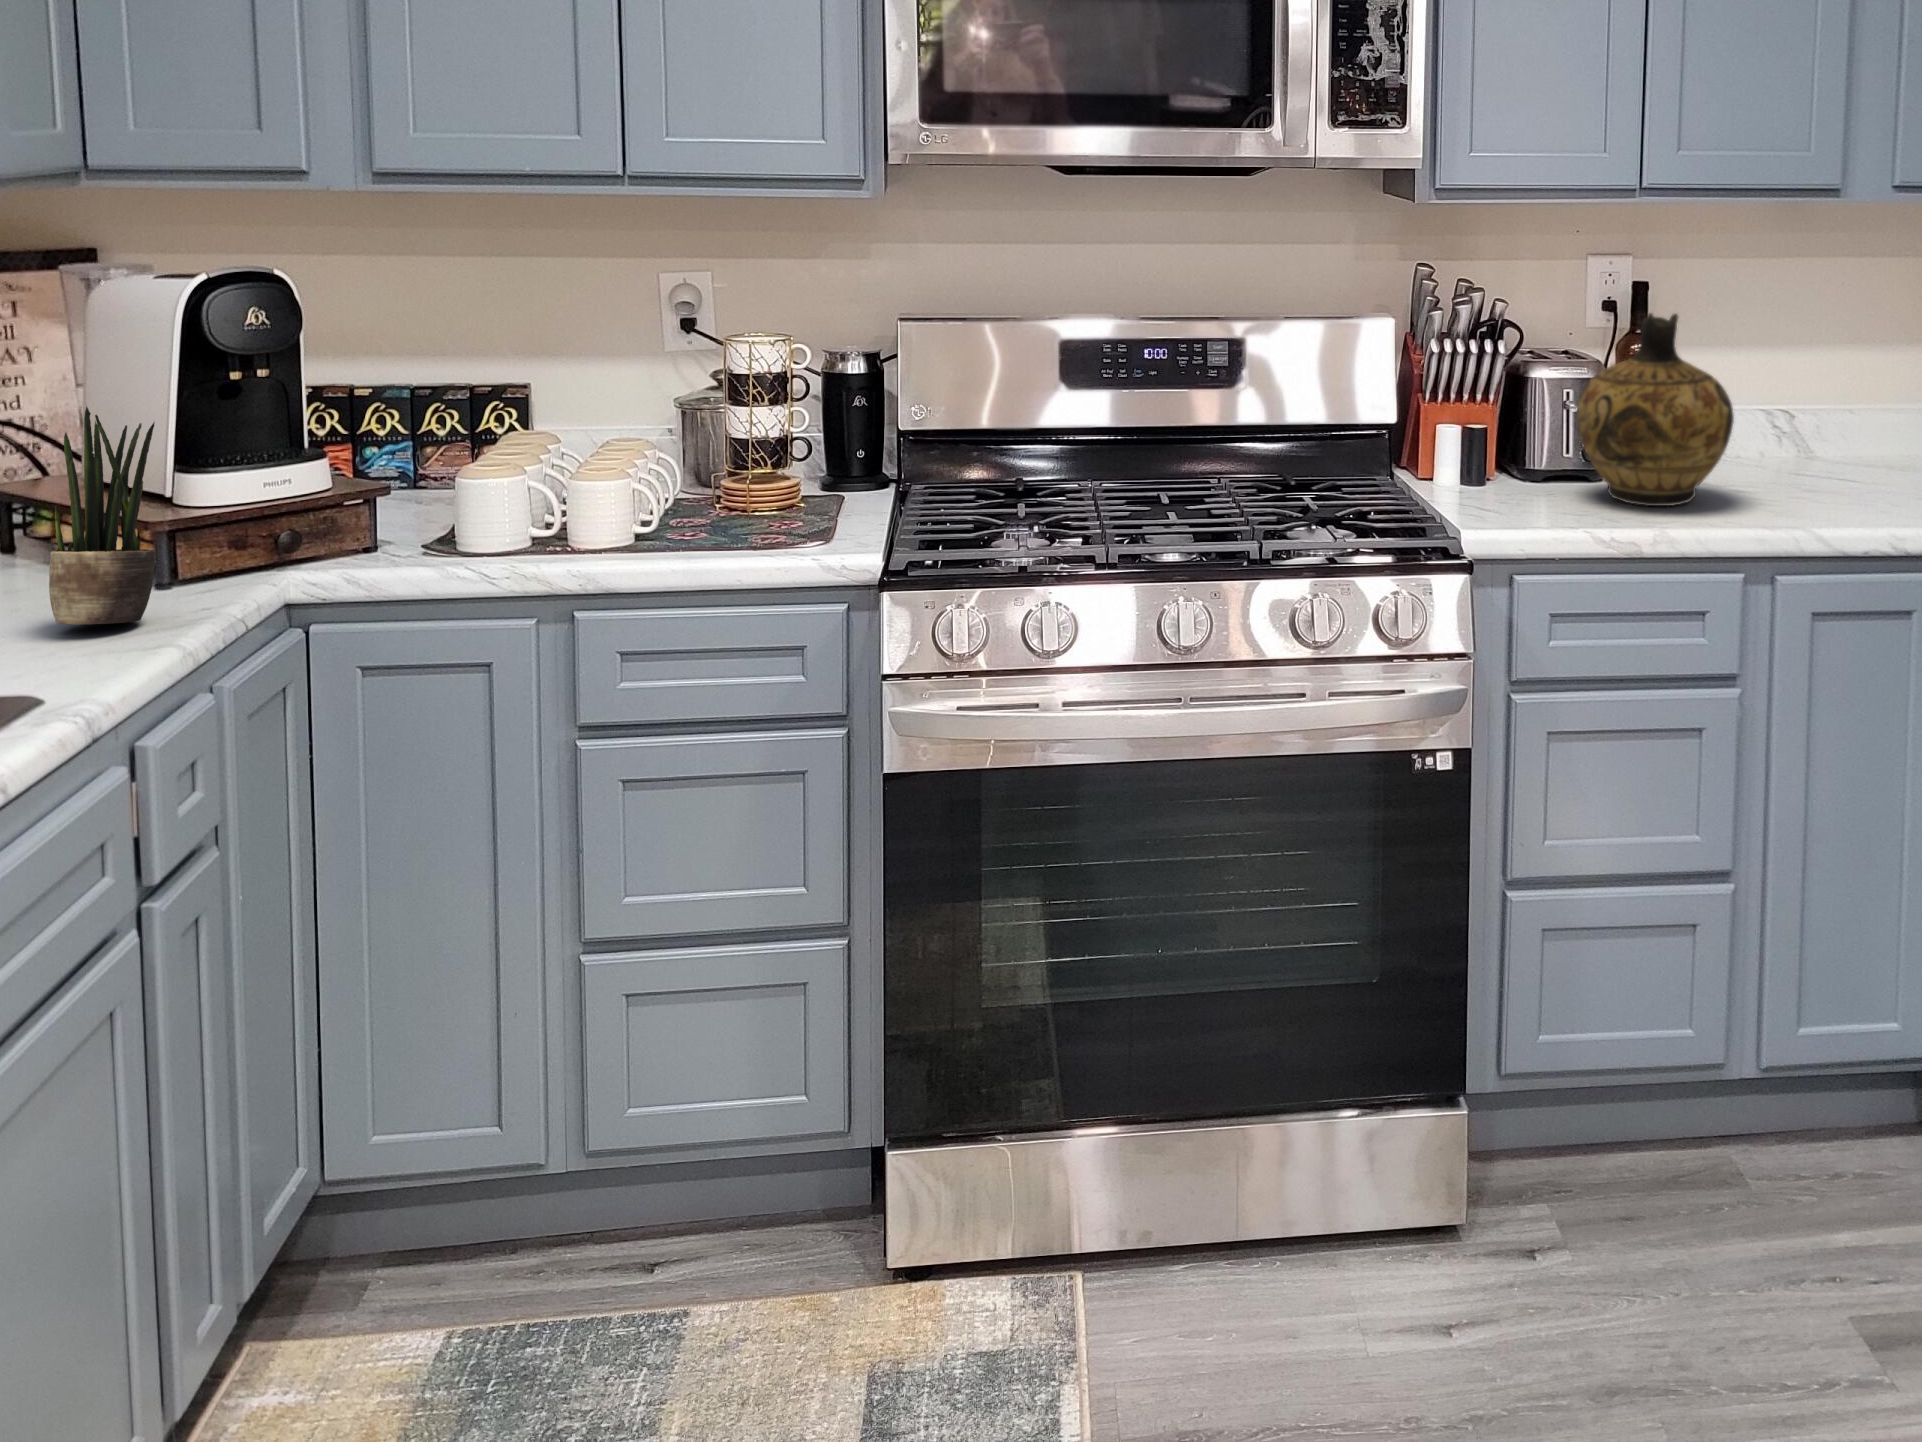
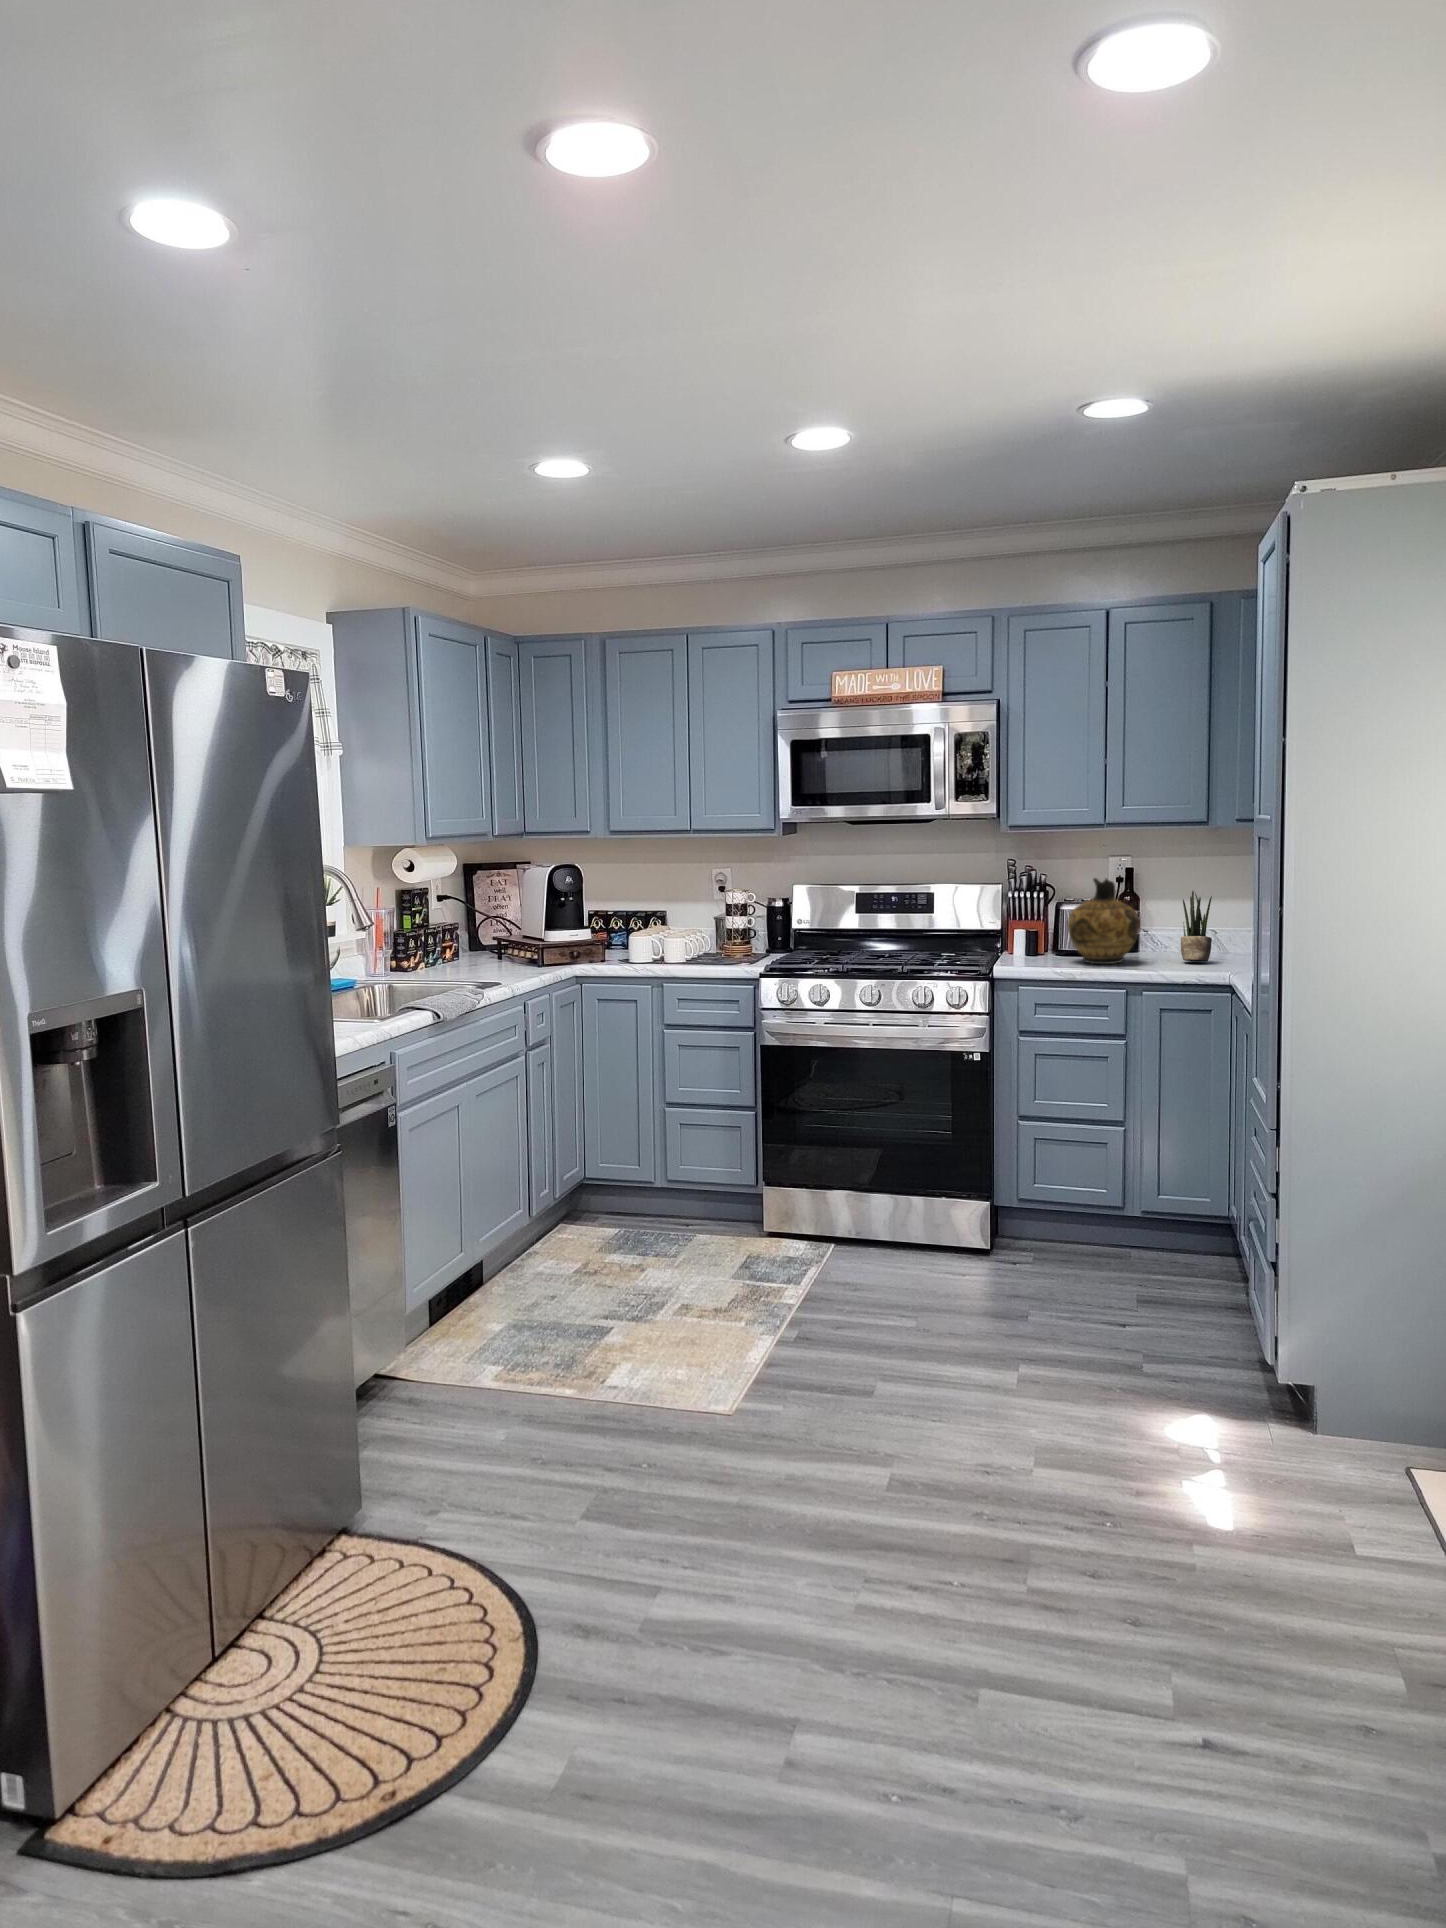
potted plant: present [49,407,156,624] -> present [1181,891,1212,961]

